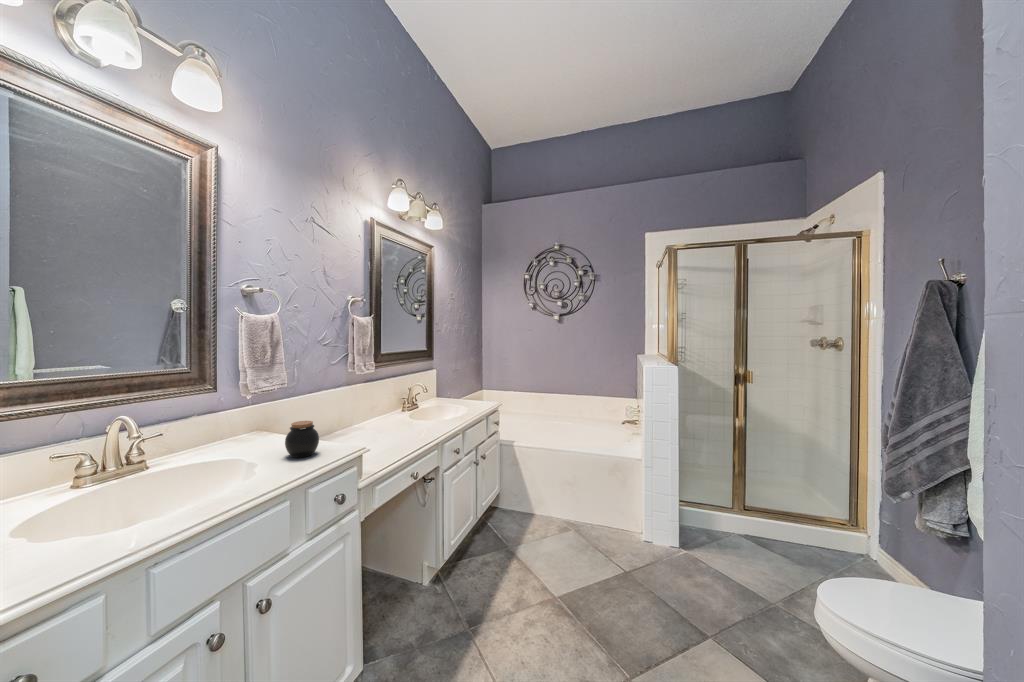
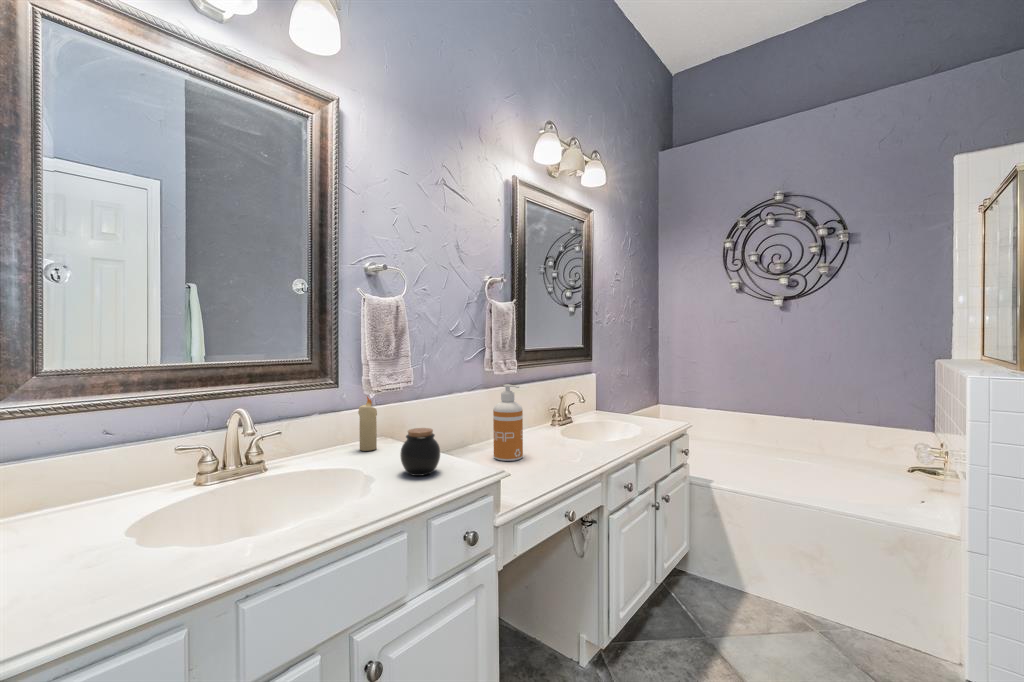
soap dispenser: none [356,382,380,440] -> present [493,384,523,461]
candle: none [238,398,256,443] -> present [358,397,377,451]

